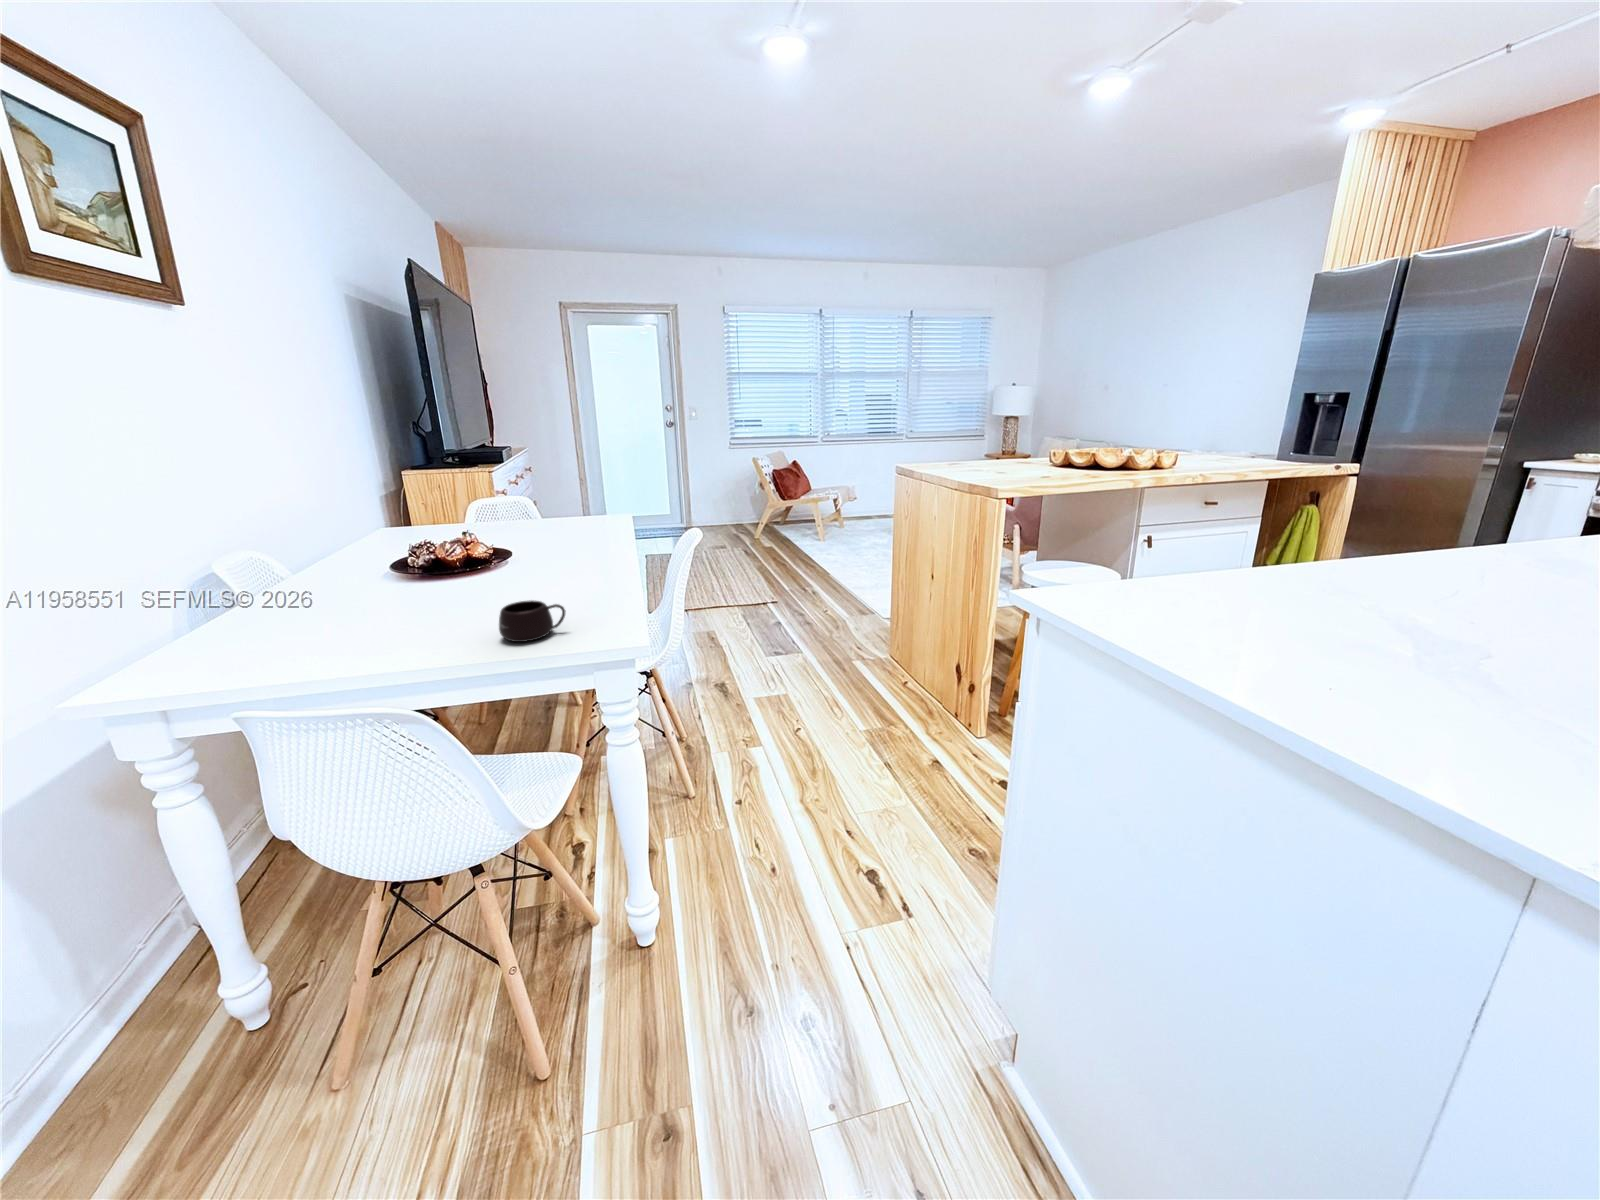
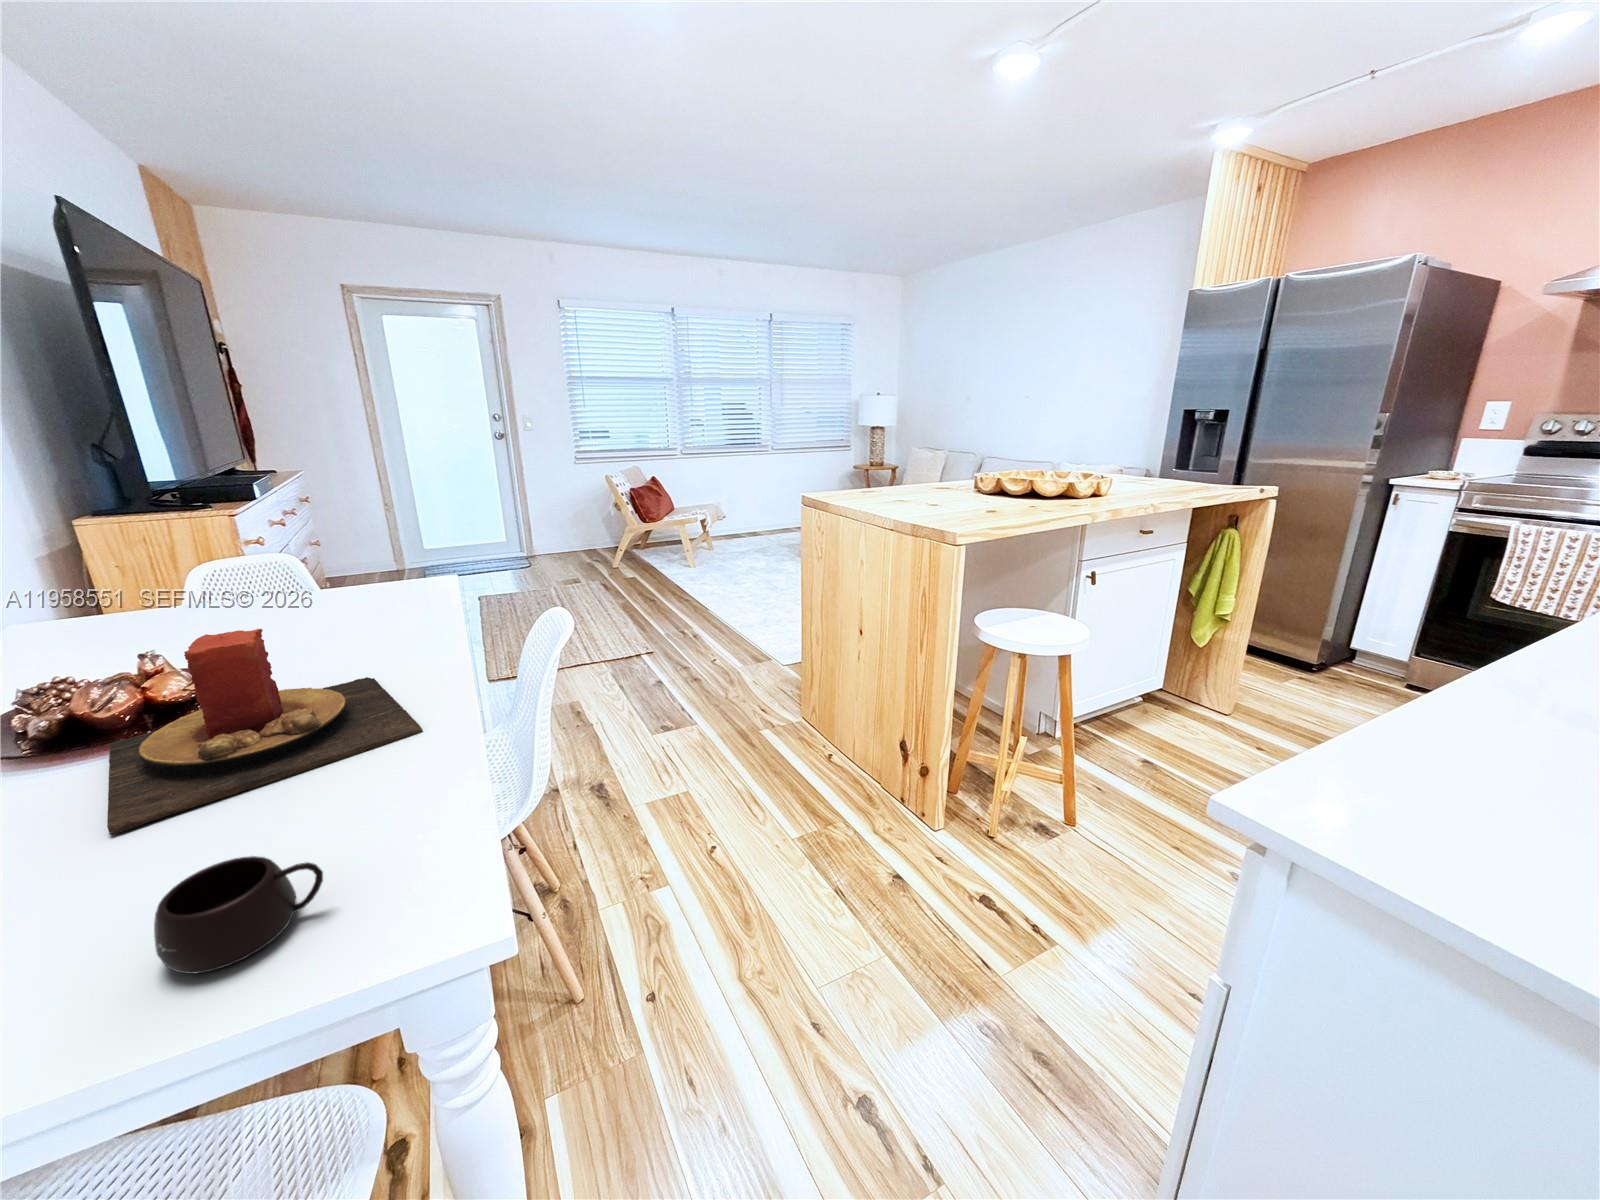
candle: none [454,514,610,604] -> present [107,629,423,835]

